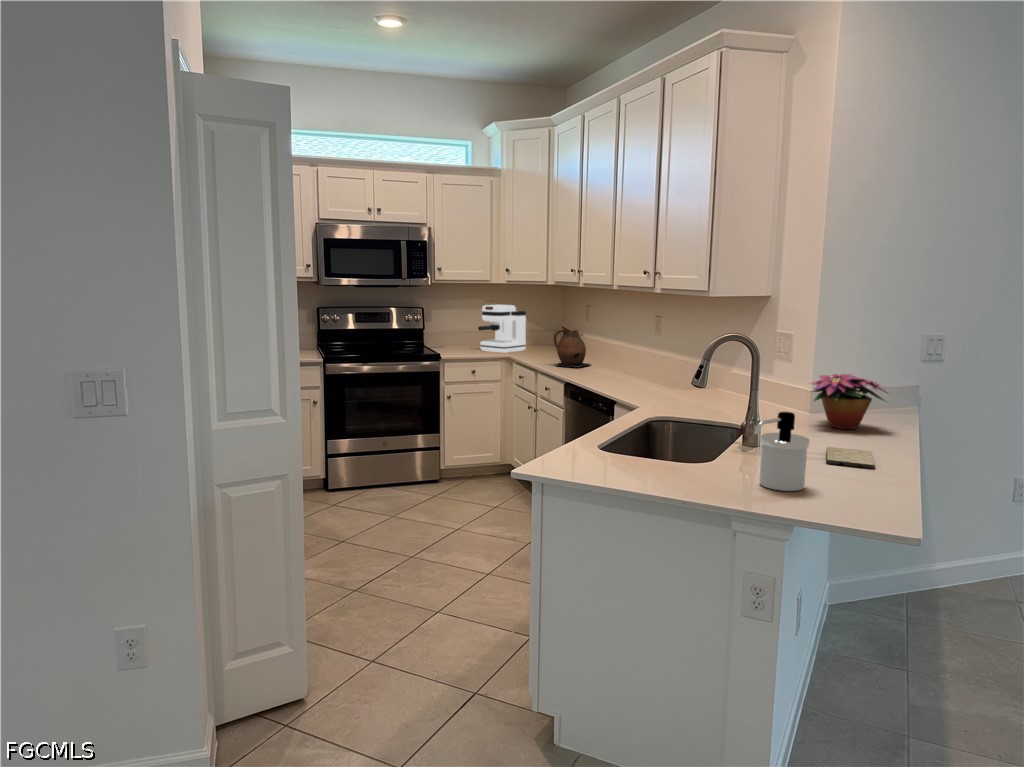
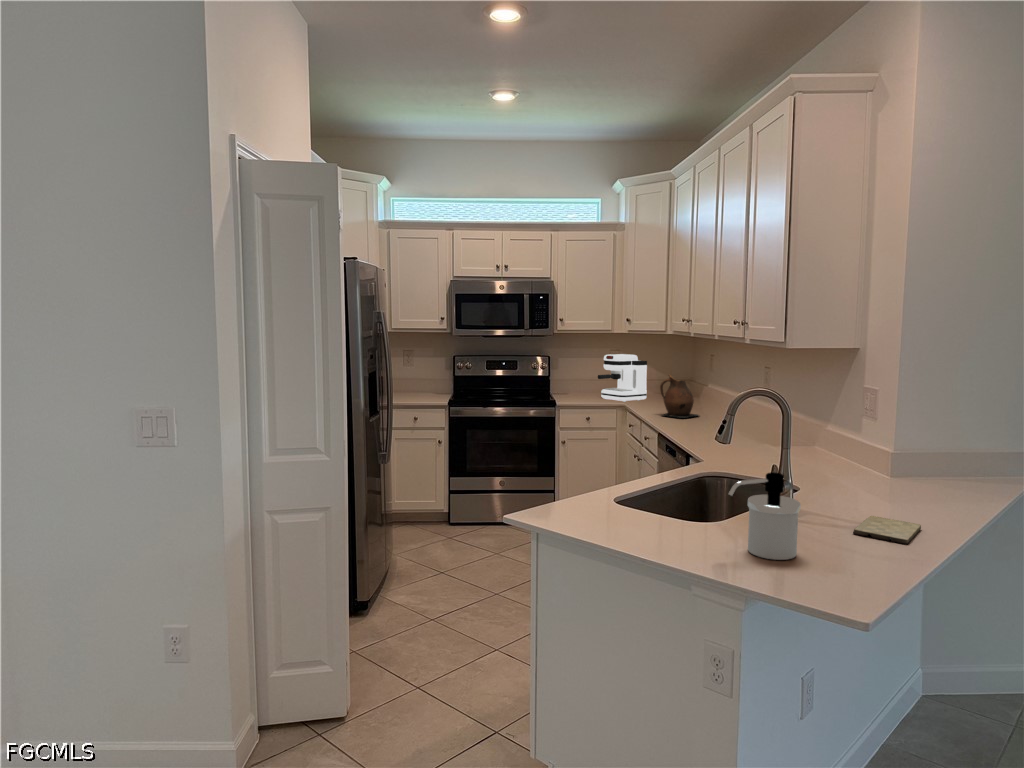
flower arrangement: present [810,373,887,429] -> none [876,435,981,499]

